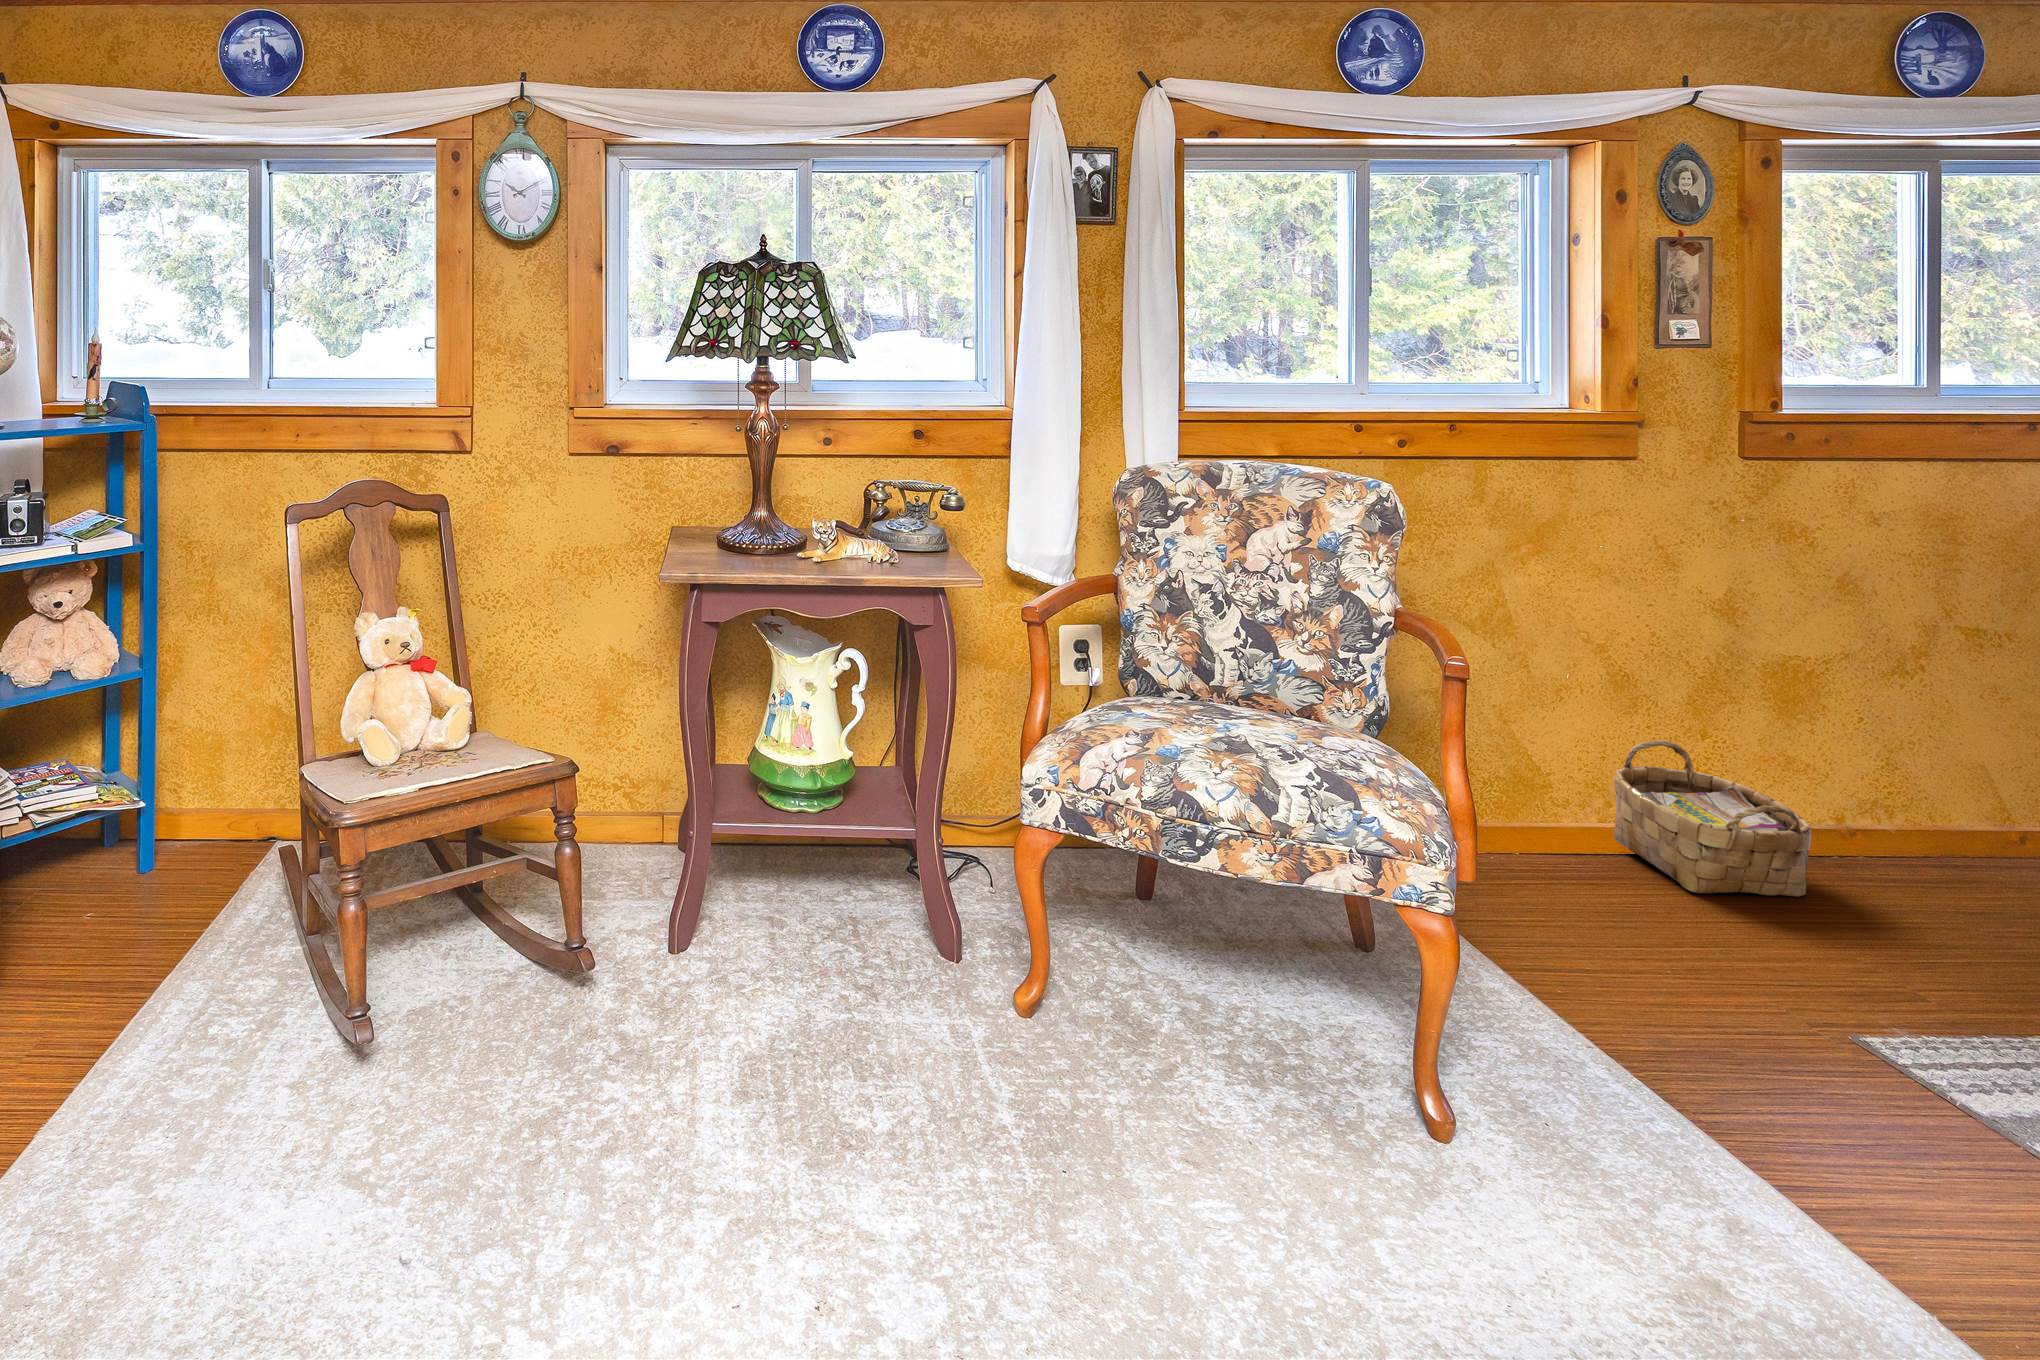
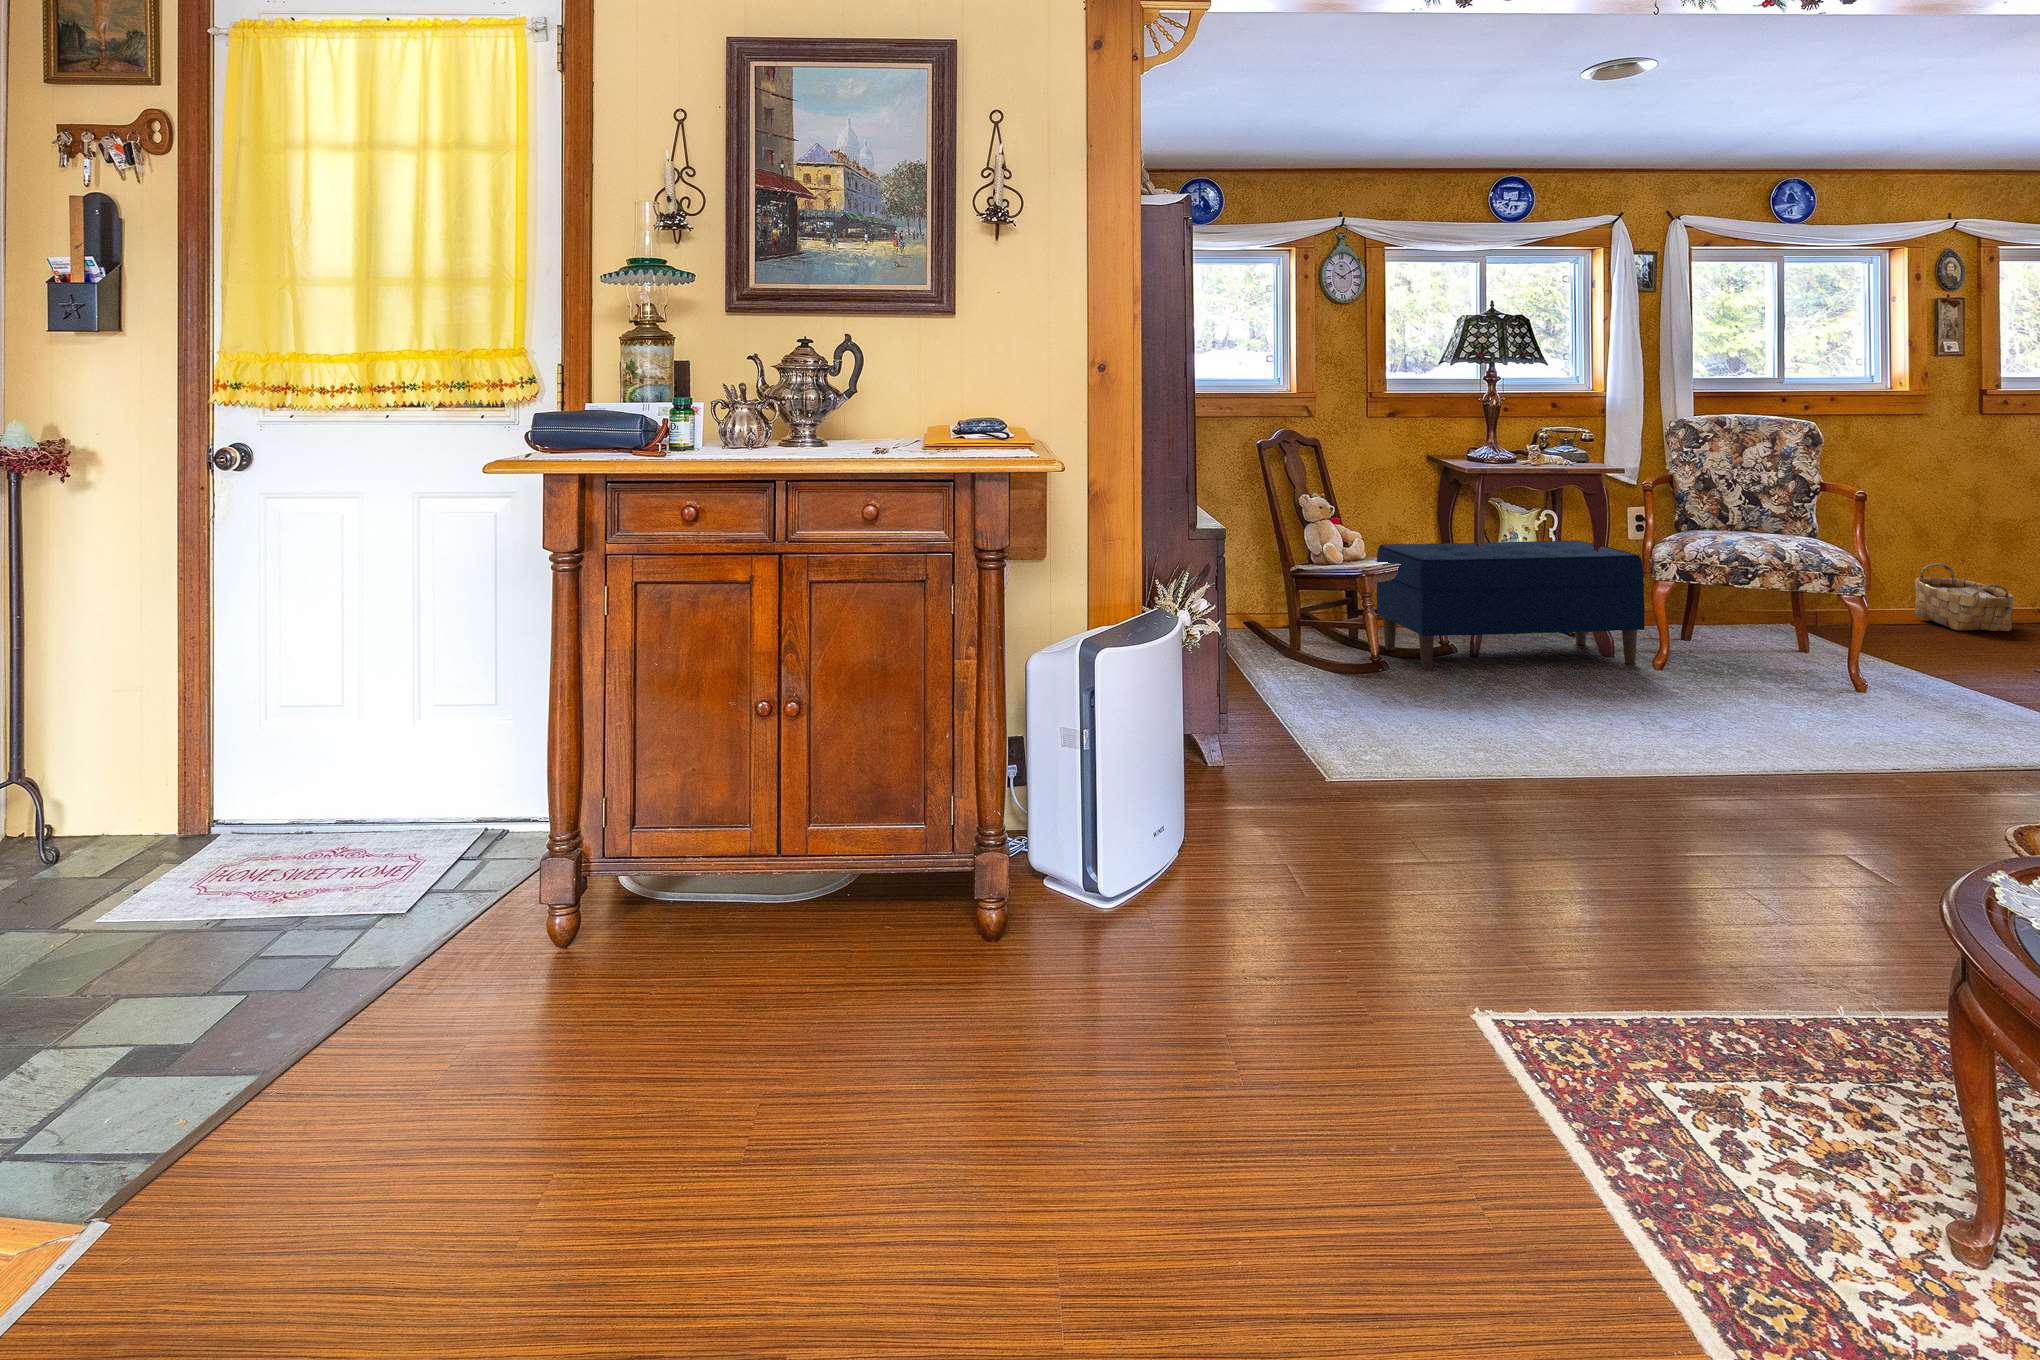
bench: none [439,719,969,1052] -> present [1377,540,1645,671]

